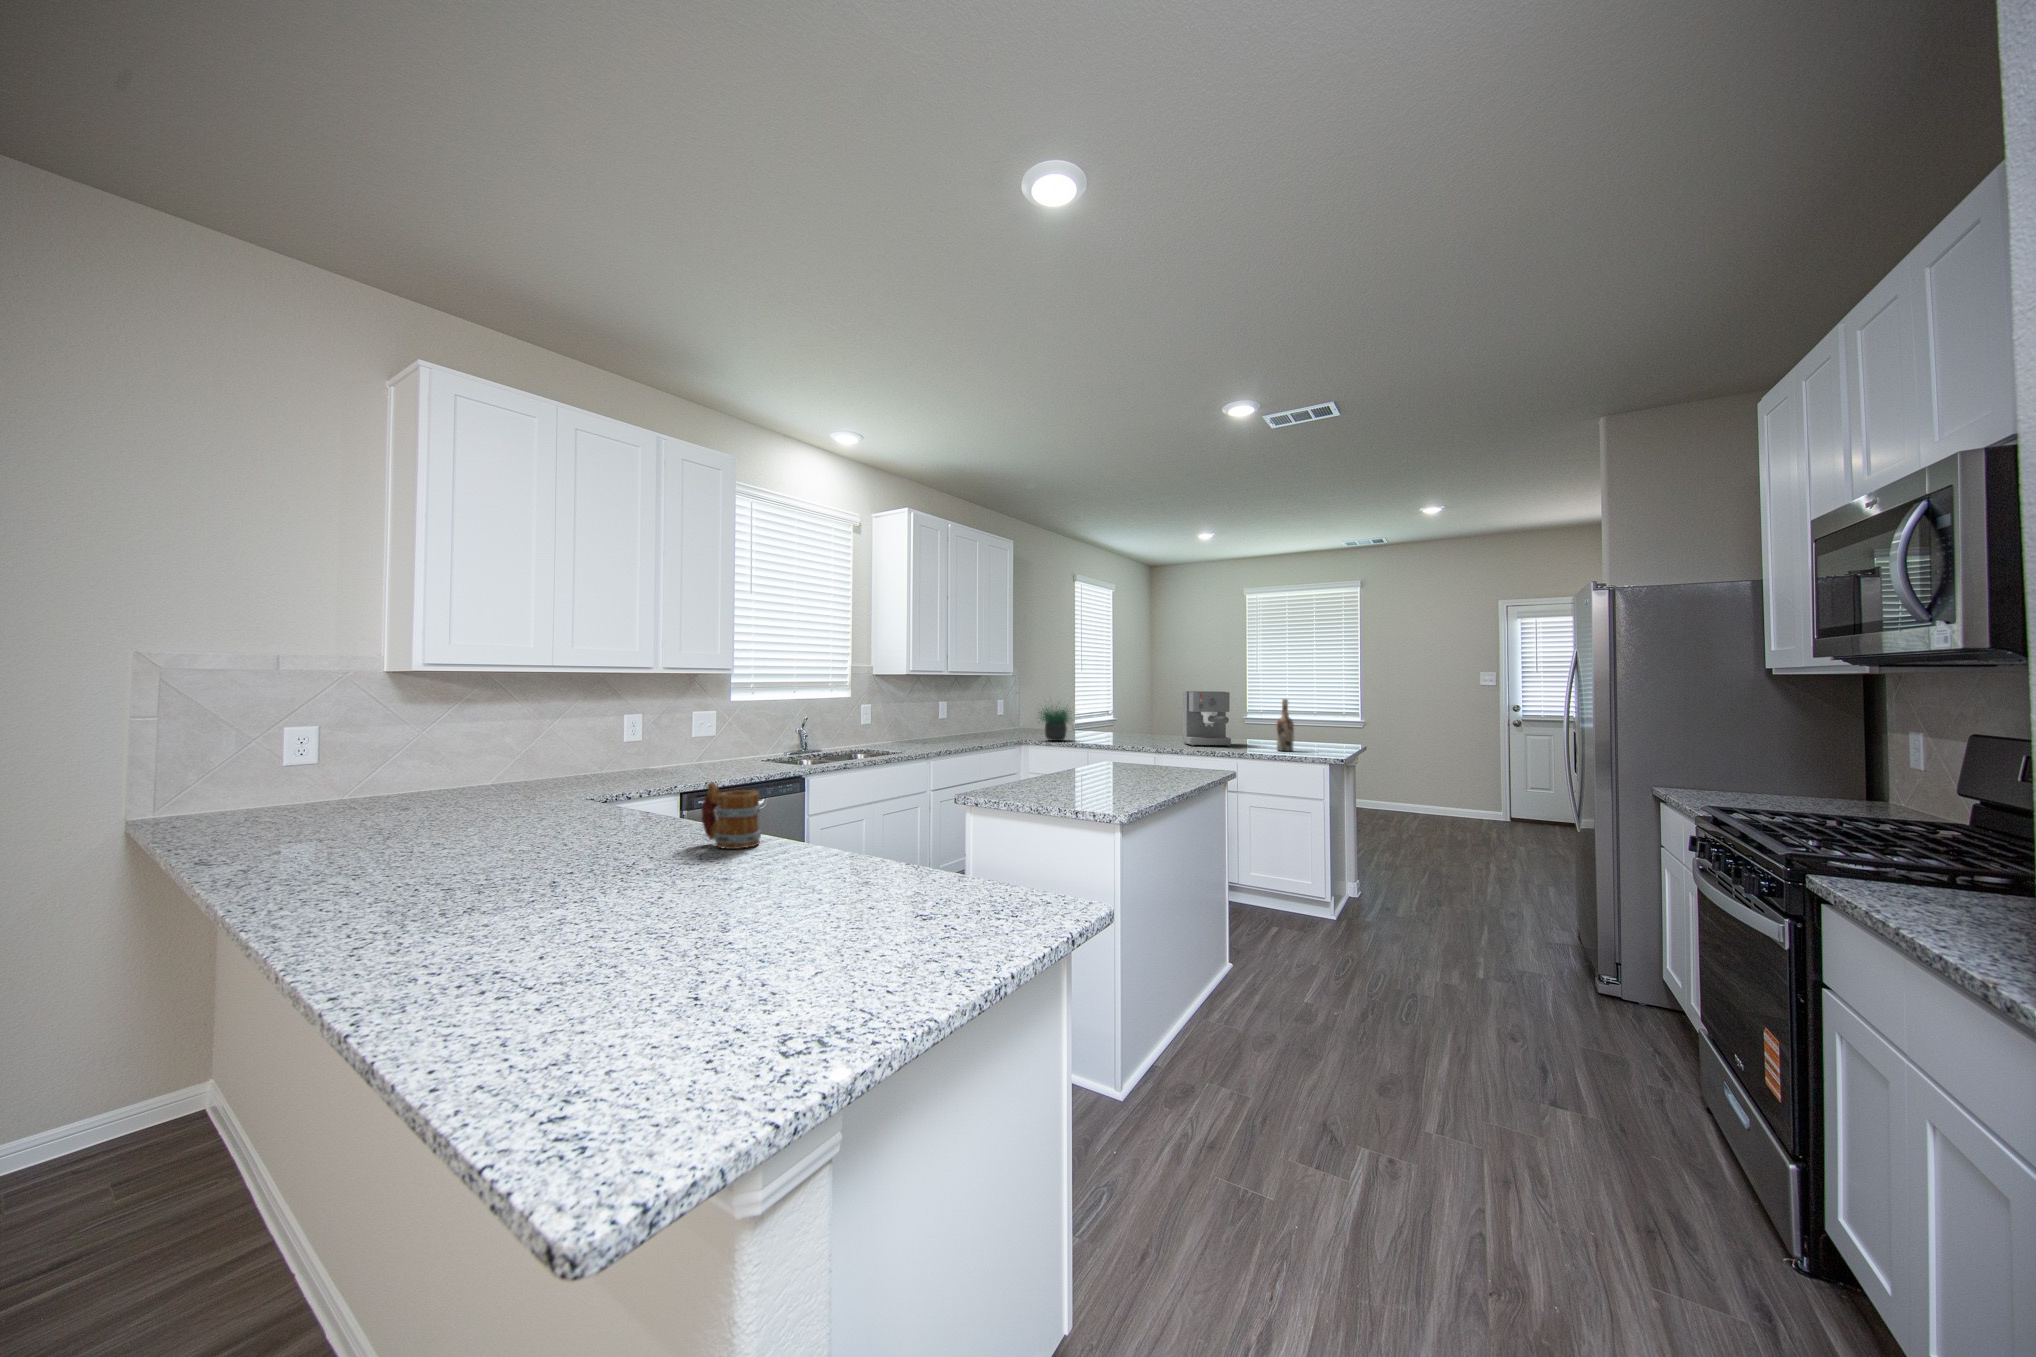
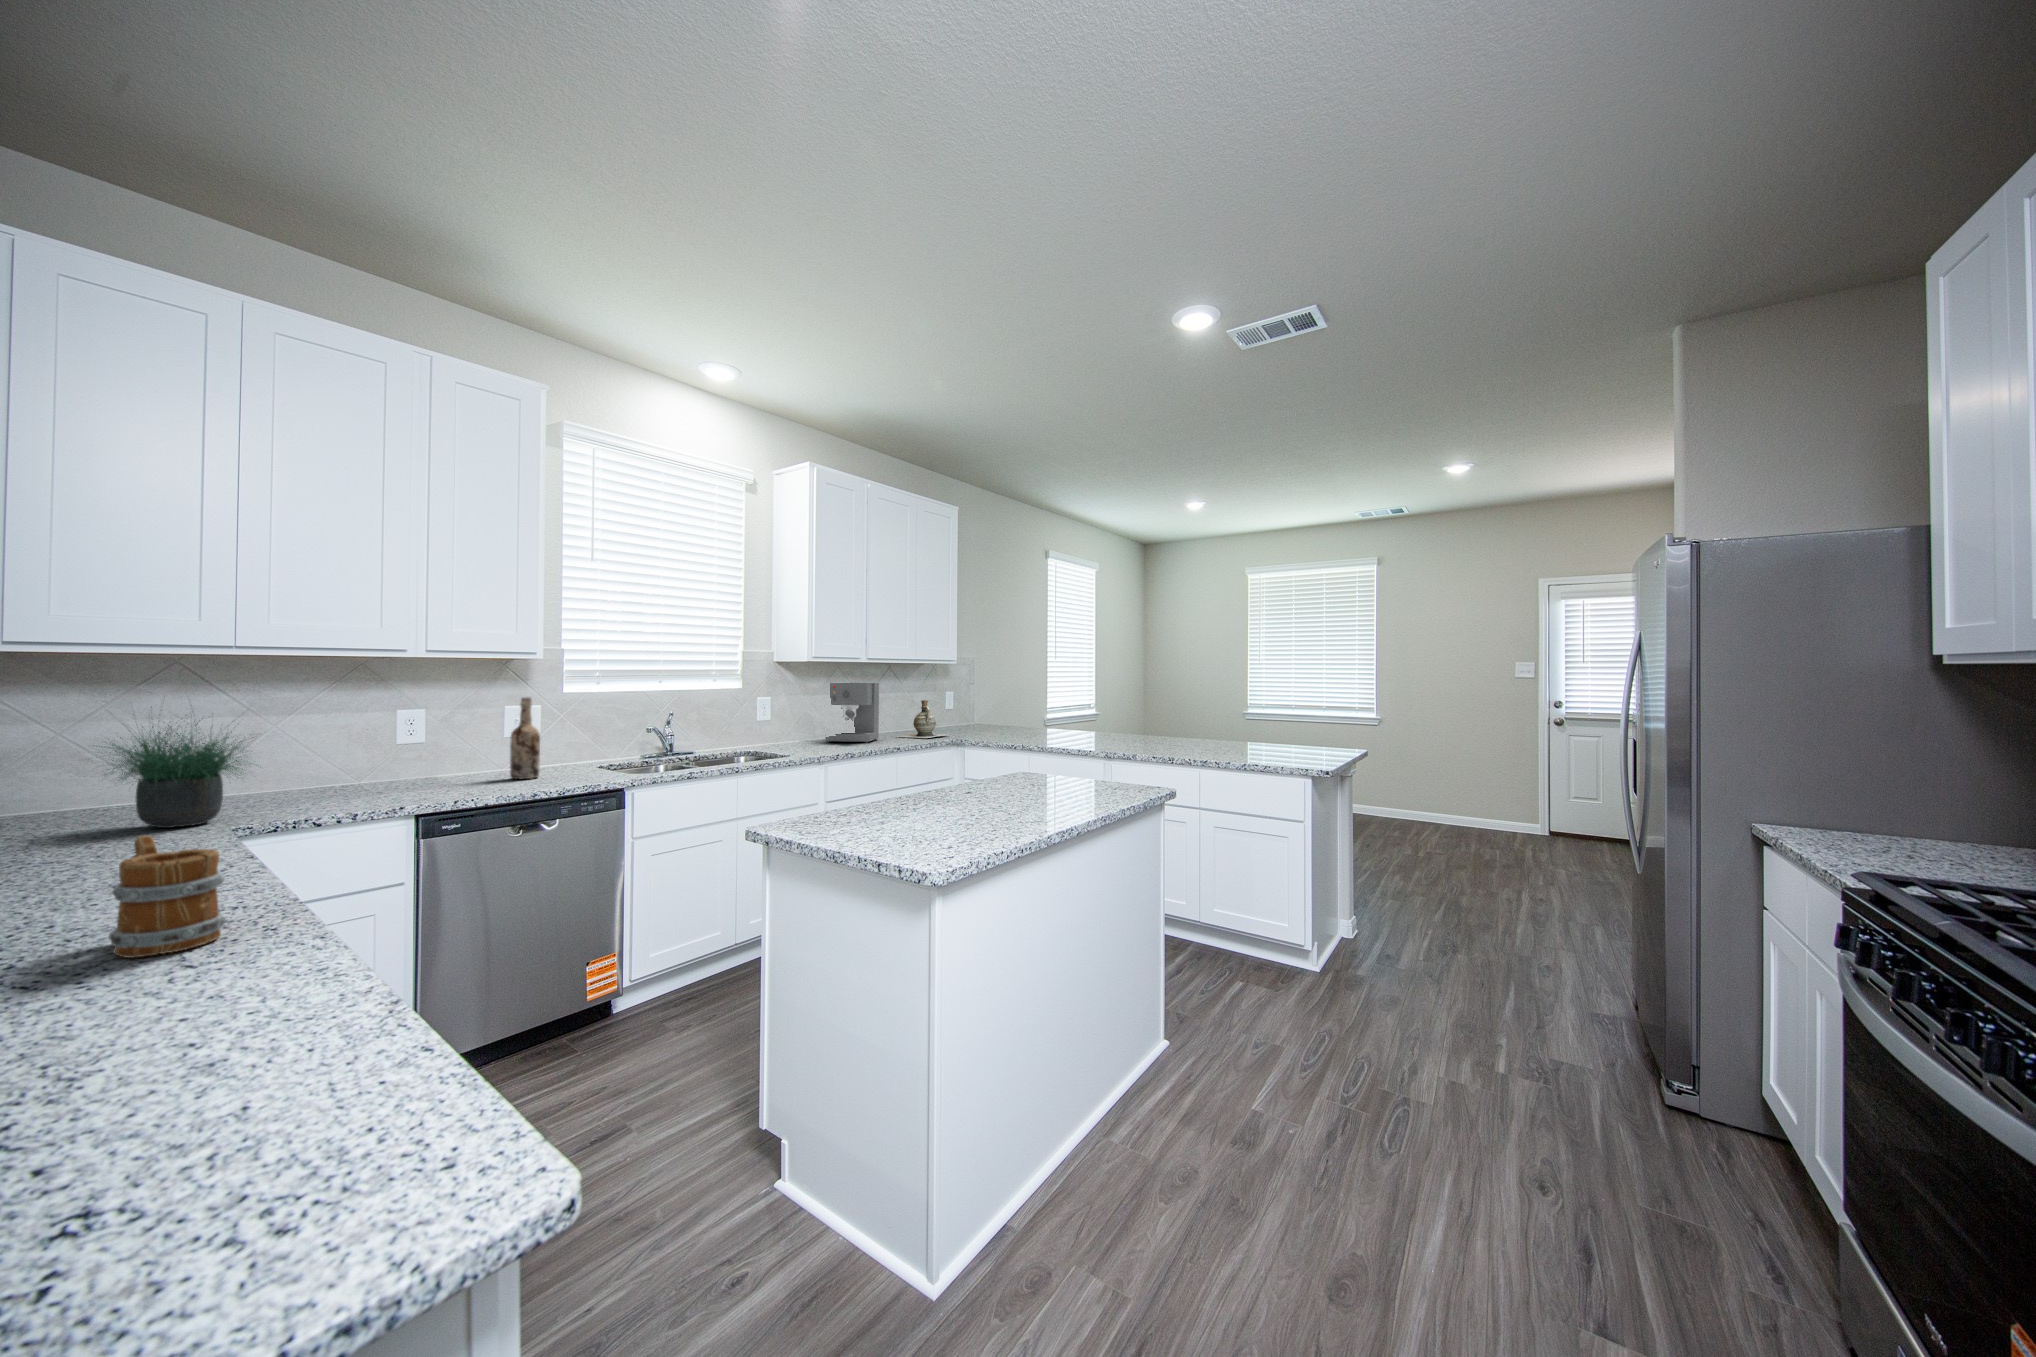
coffee maker: present [1183,691,1231,746] -> present [825,682,879,743]
wine bottle: present [1277,699,1294,751] -> present [510,698,540,779]
potted plant: present [1039,706,1071,741] -> present [94,718,254,828]
ceramic jug: none [960,707,1006,740] -> present [898,700,947,738]

